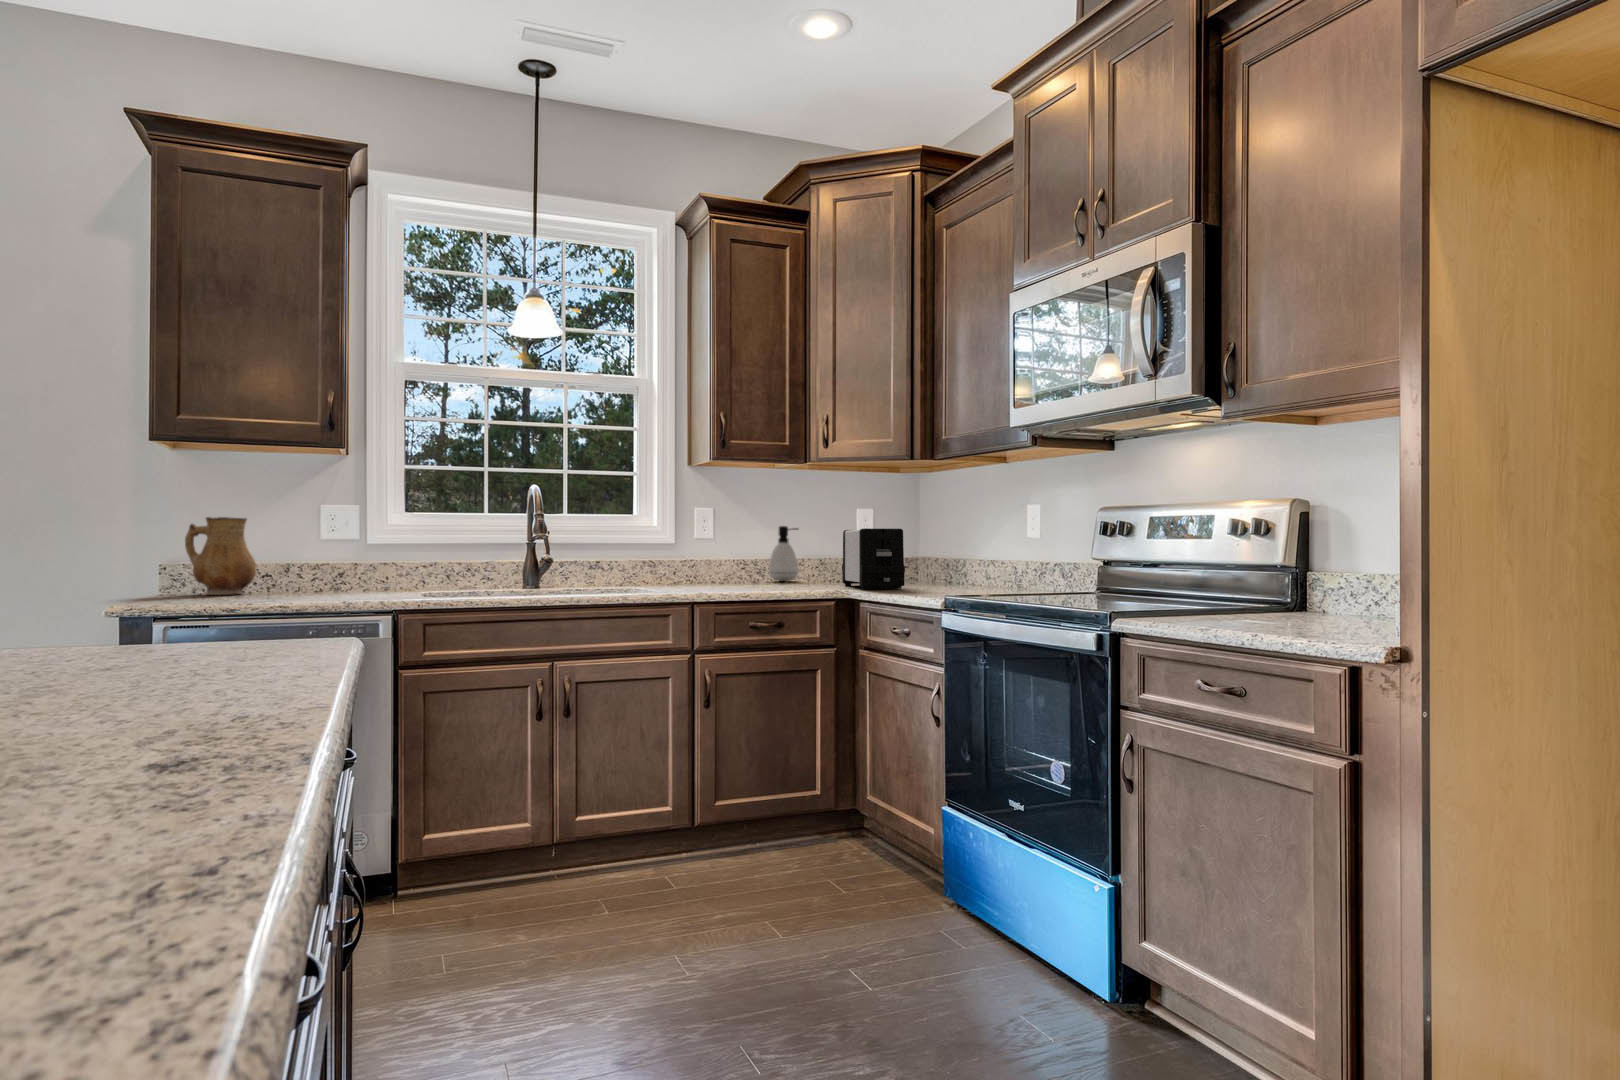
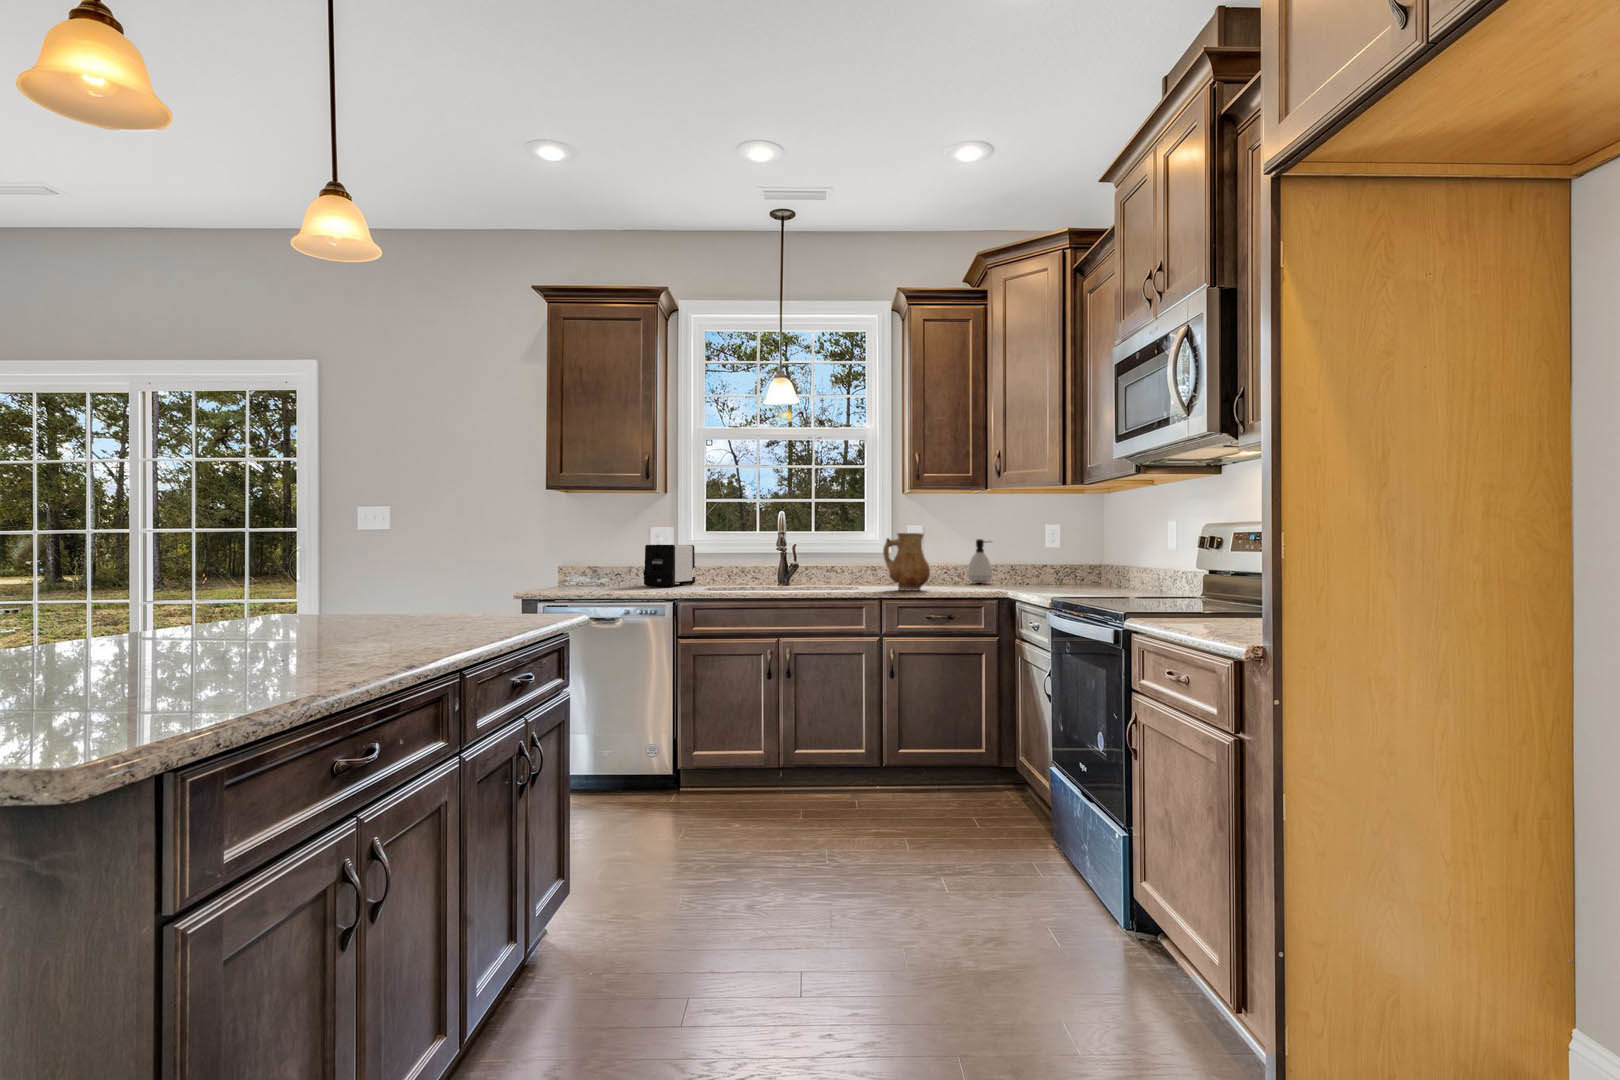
ceramic pitcher: present [185,517,256,595] -> present [883,533,930,591]
toaster: present [842,528,905,589] -> present [643,545,695,587]

